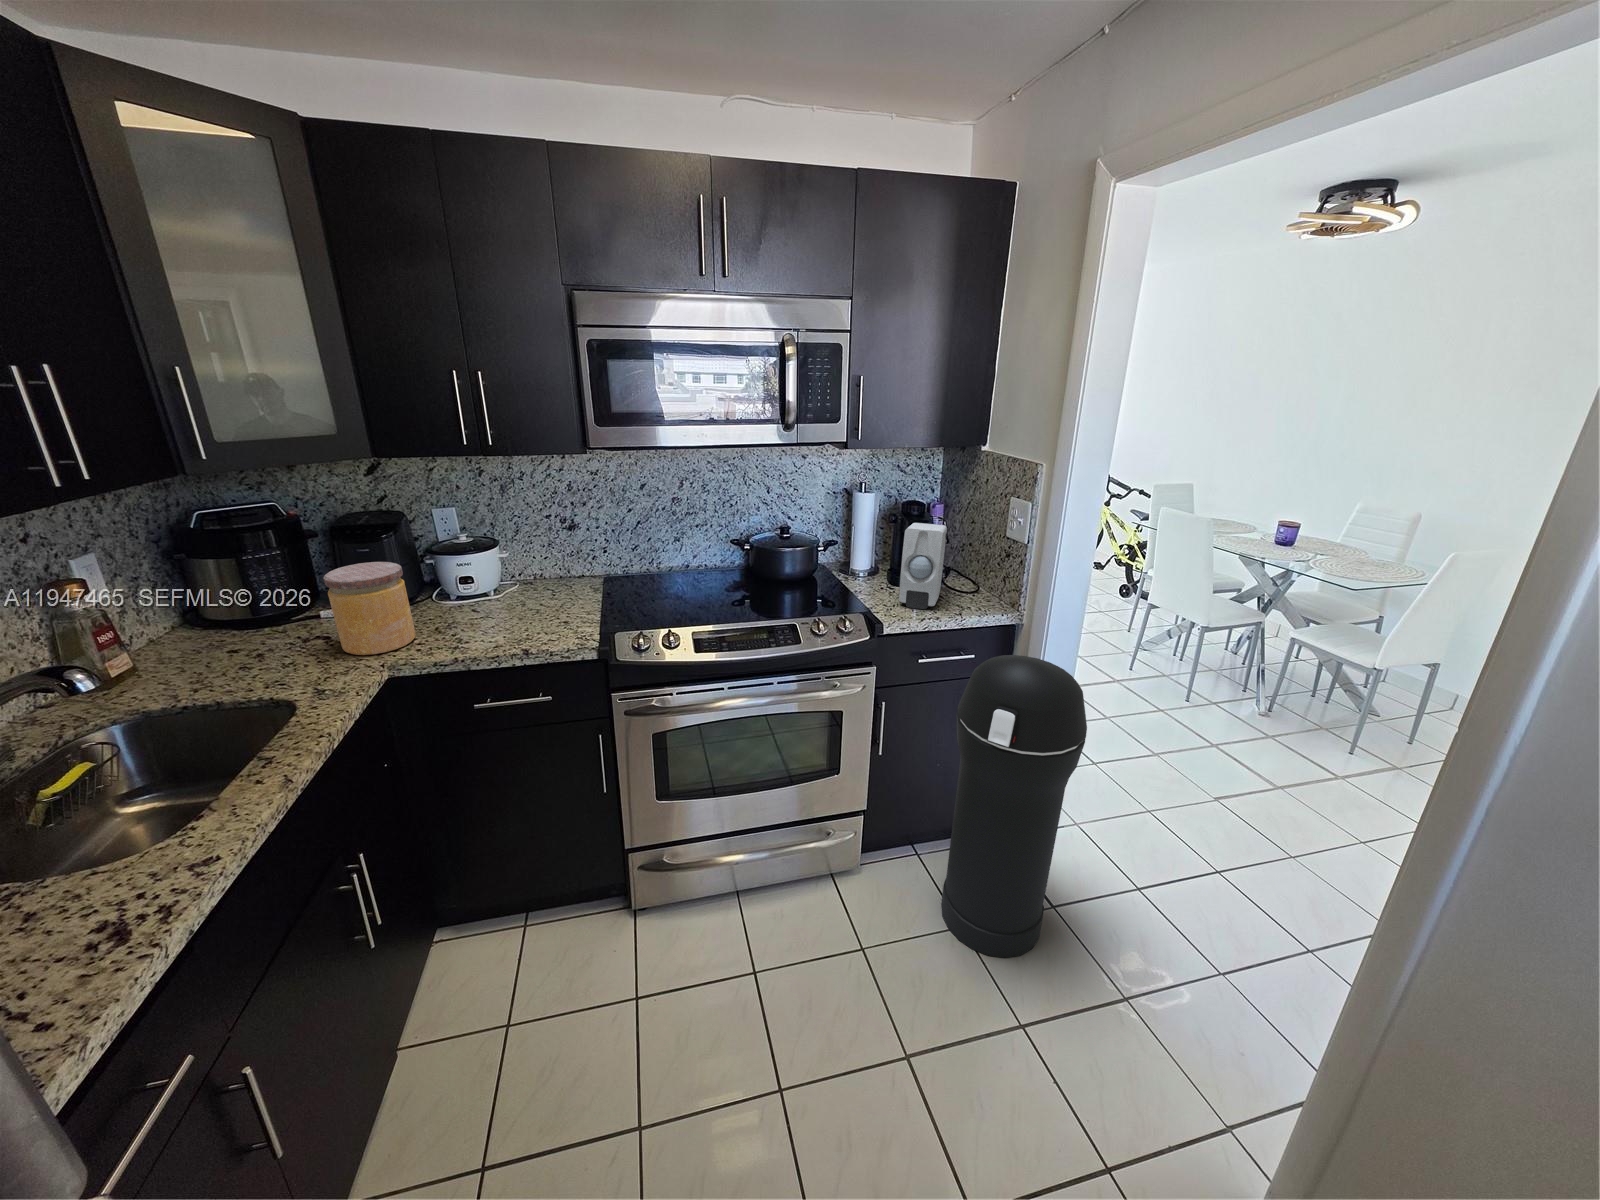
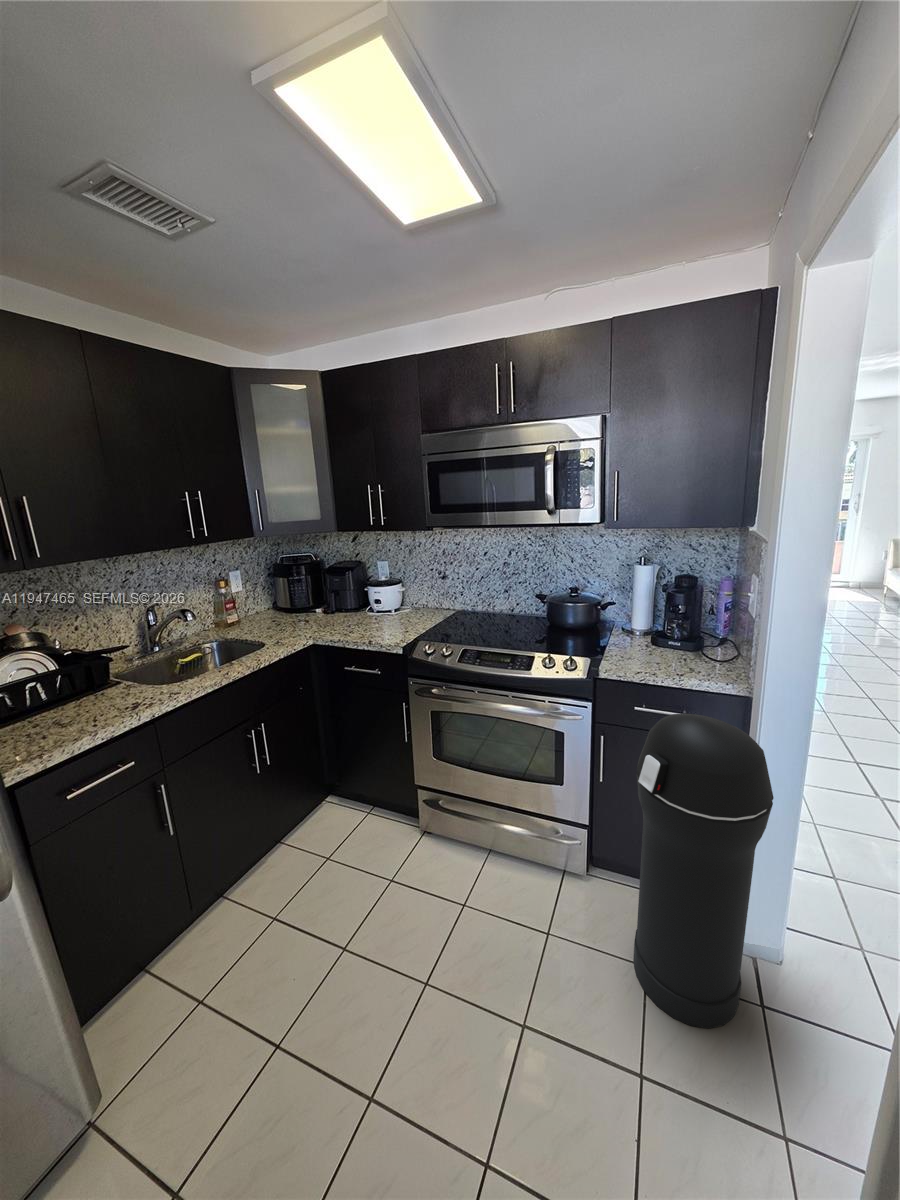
soap dispenser: present [899,523,947,609] -> none [636,590,695,664]
jar: present [324,562,415,655] -> none [300,584,338,631]

